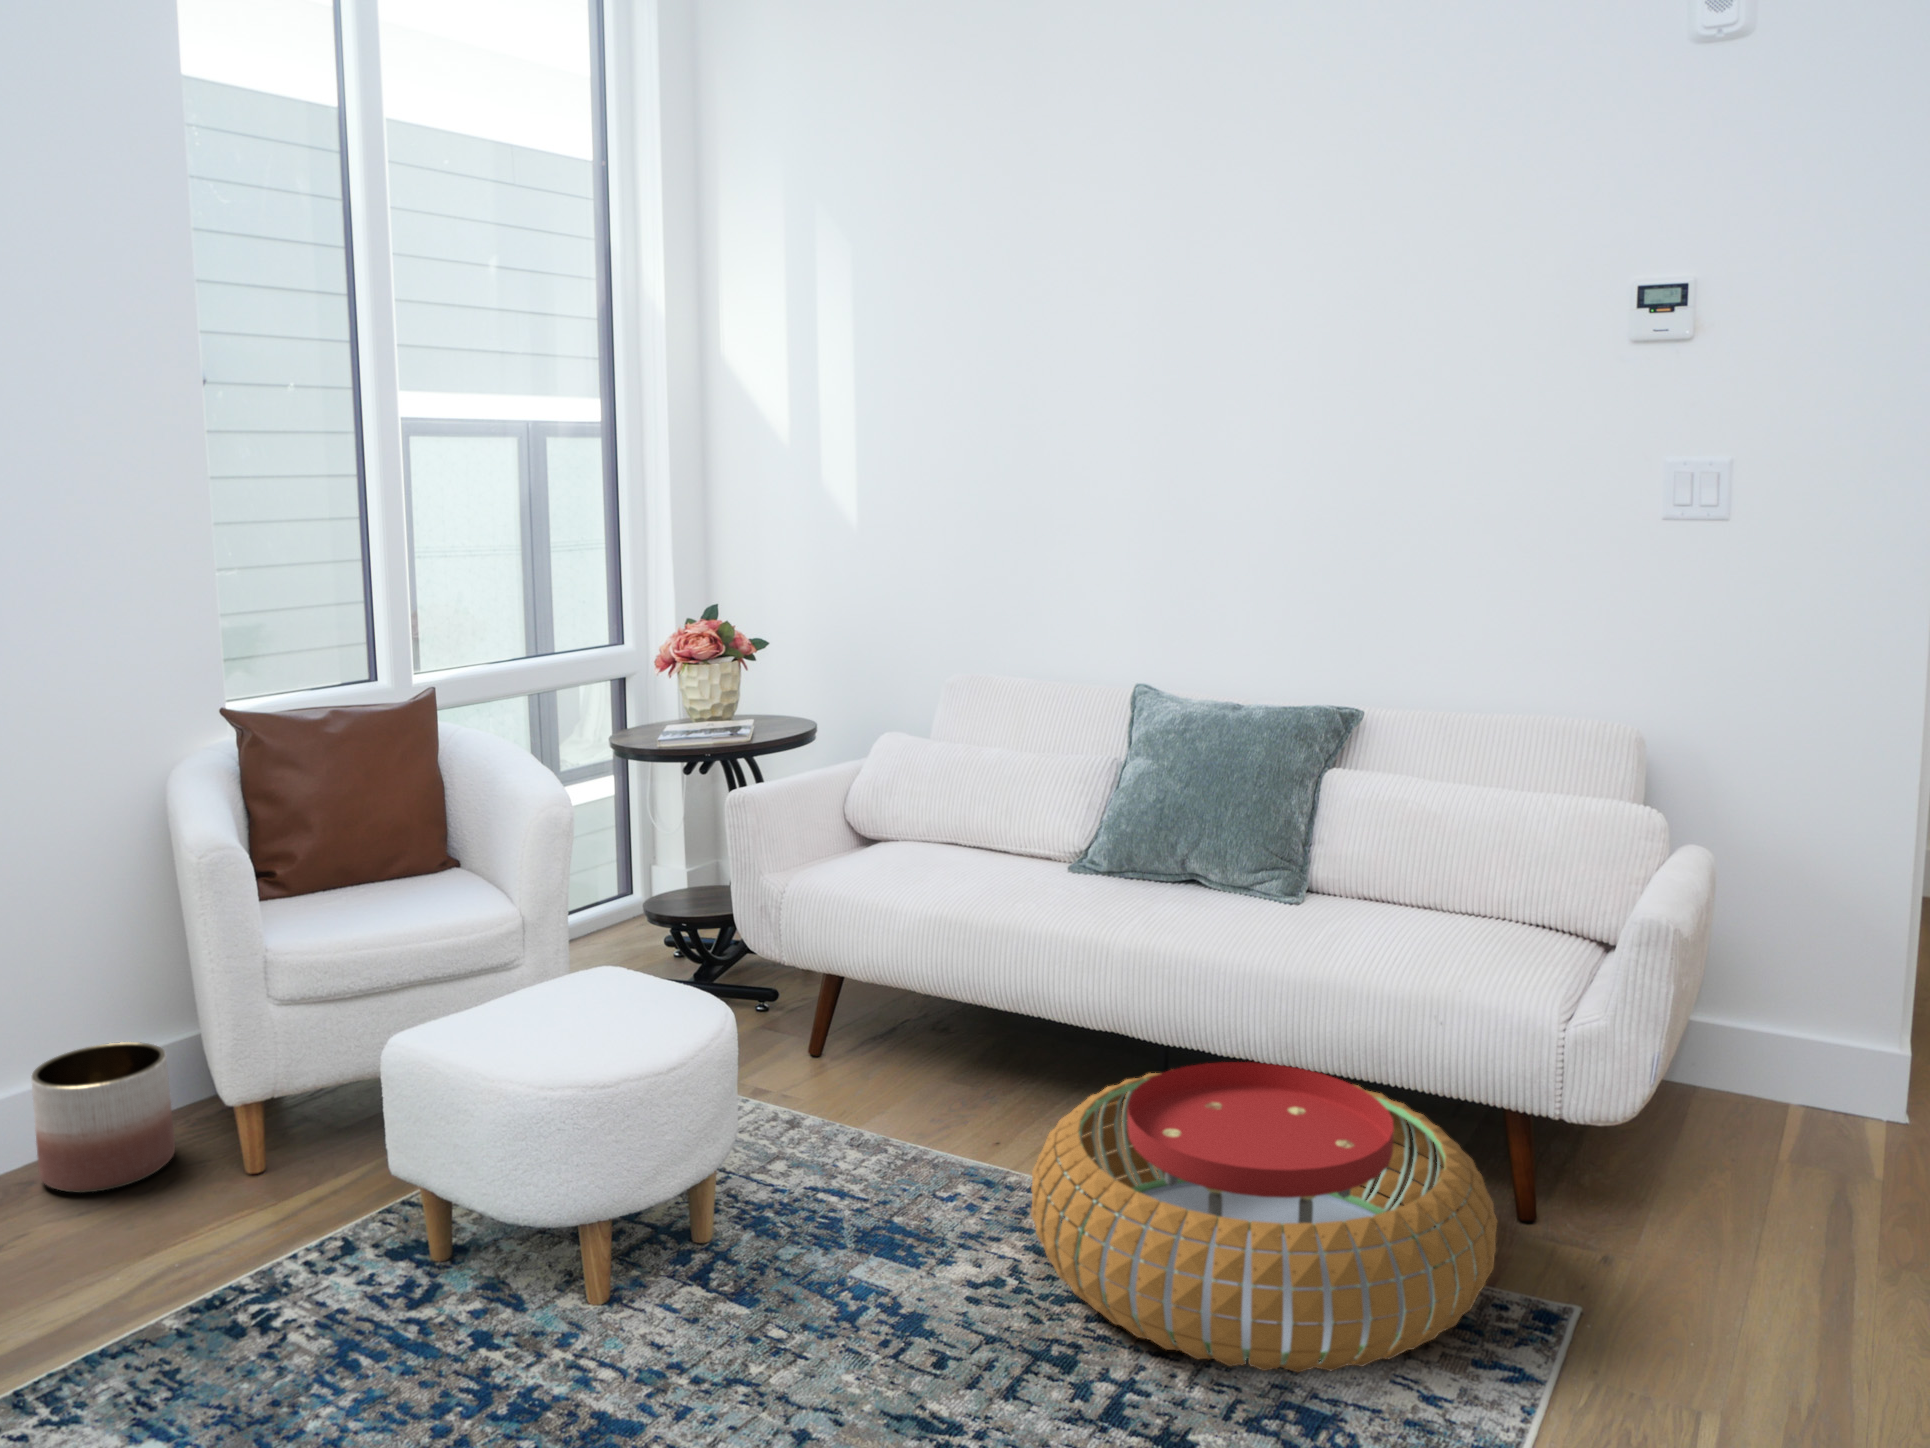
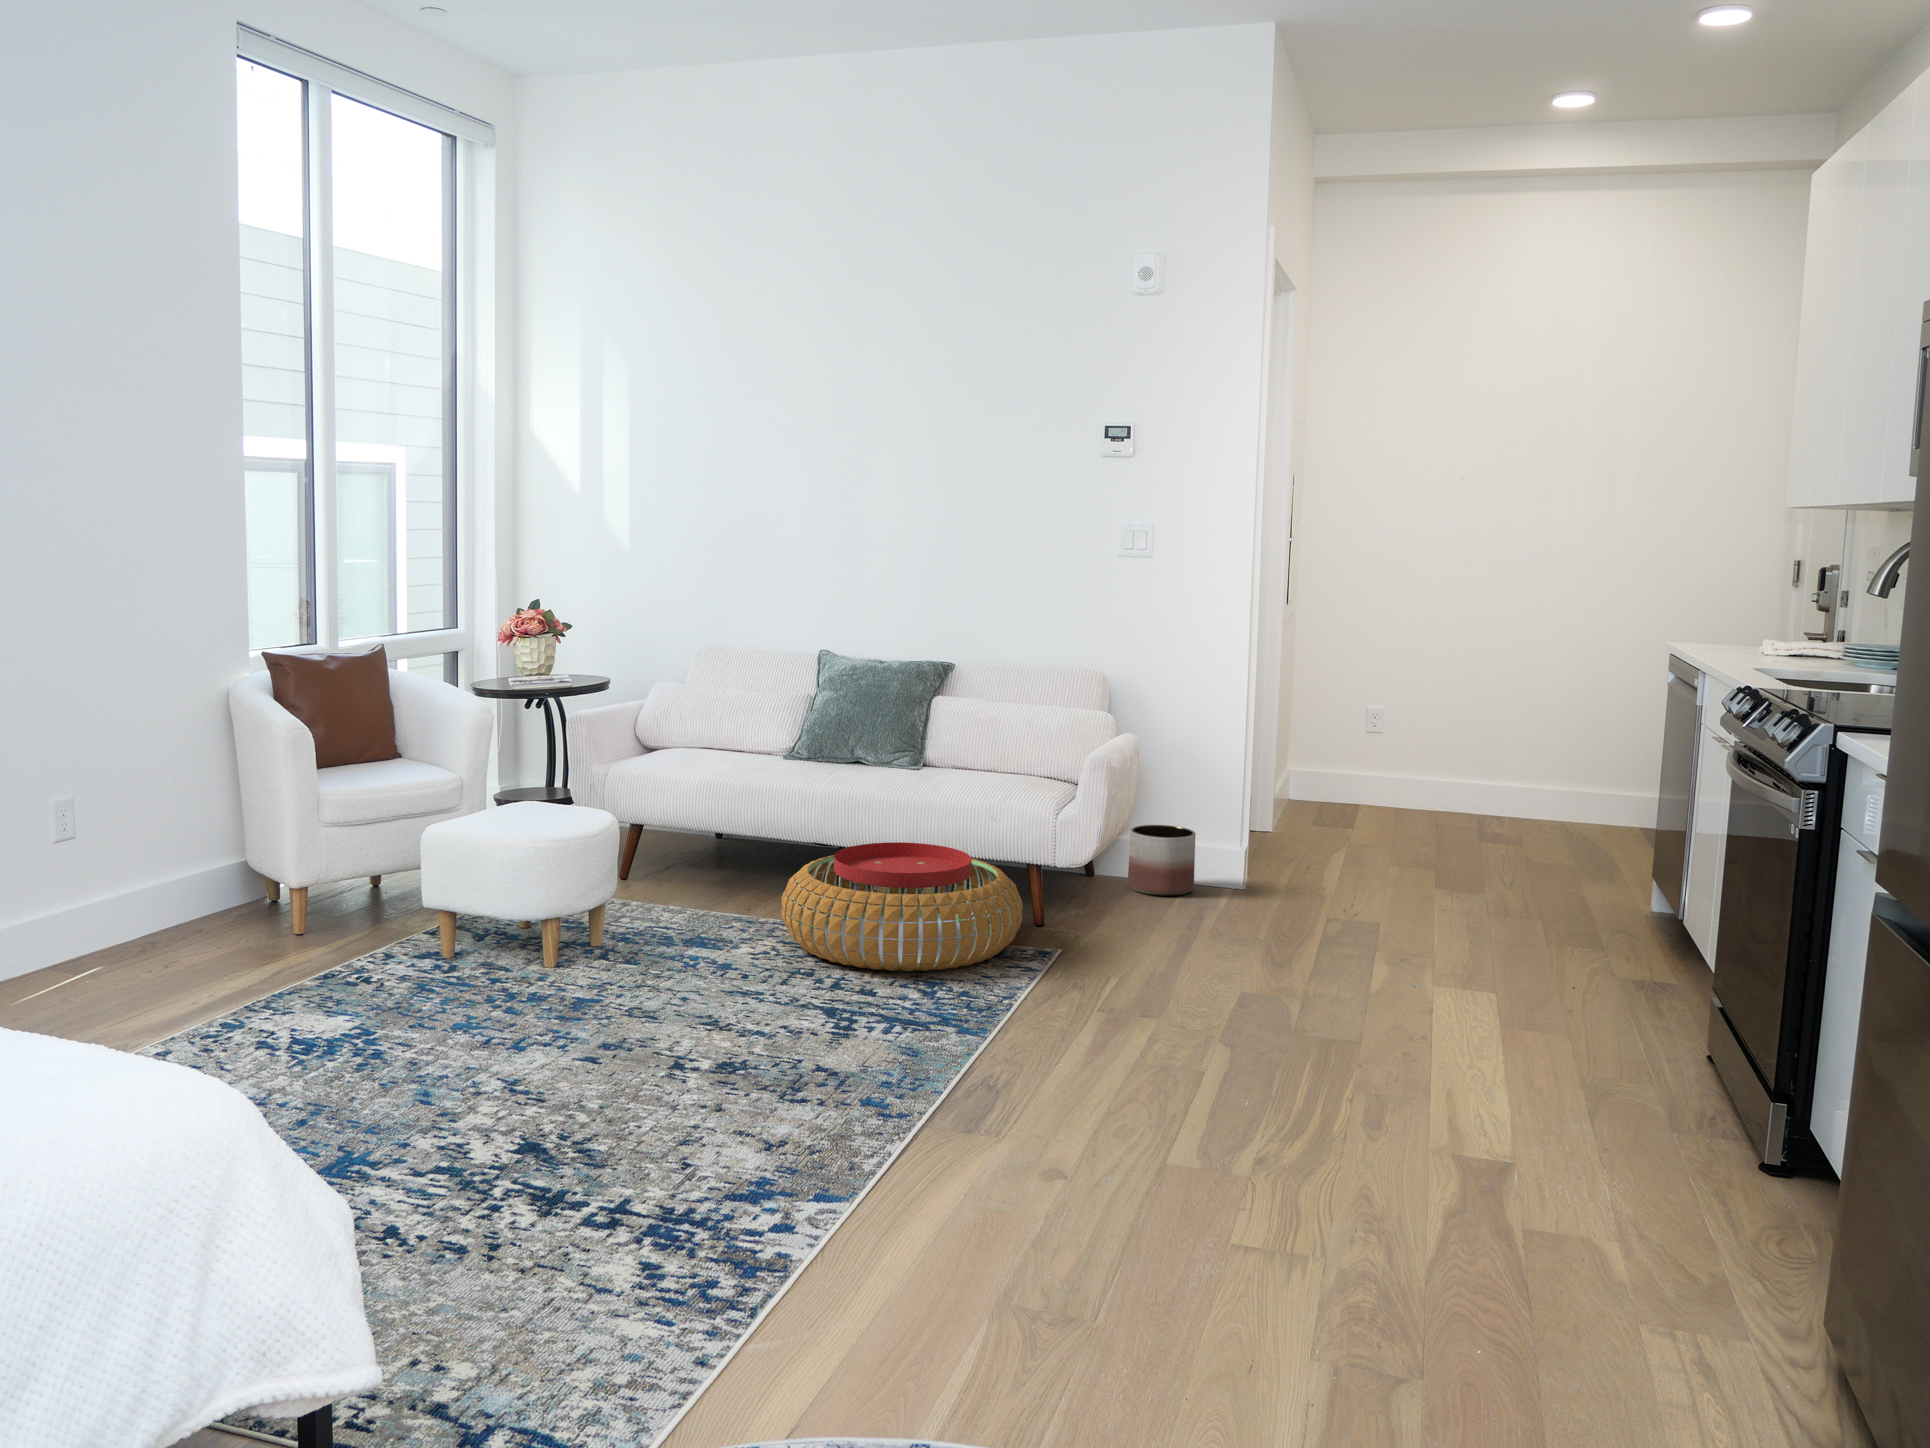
planter: present [31,1042,175,1192] -> present [1128,825,1196,896]

